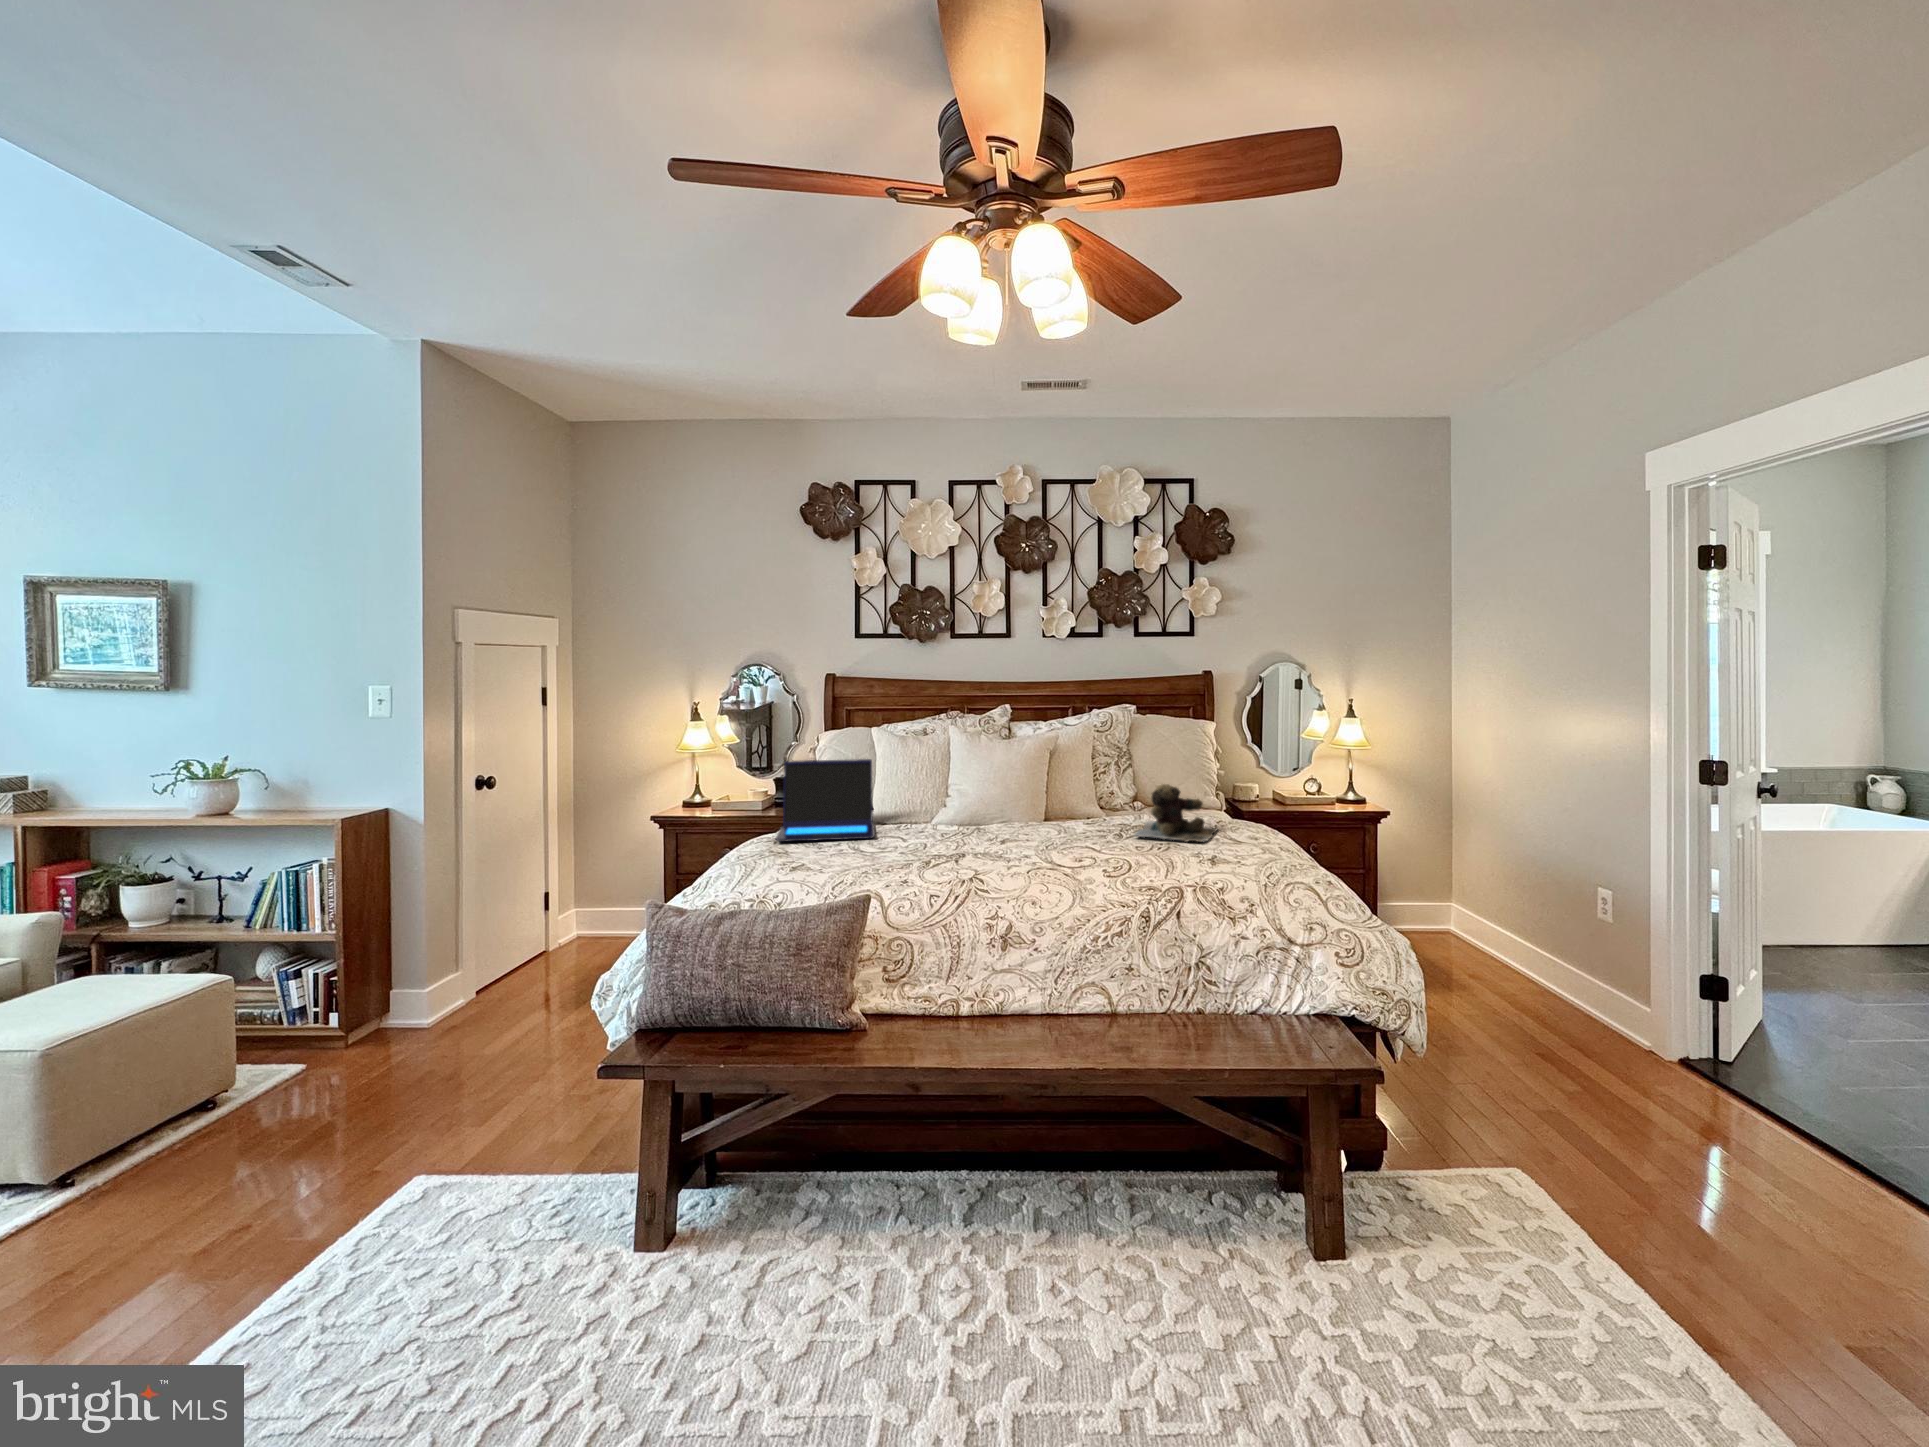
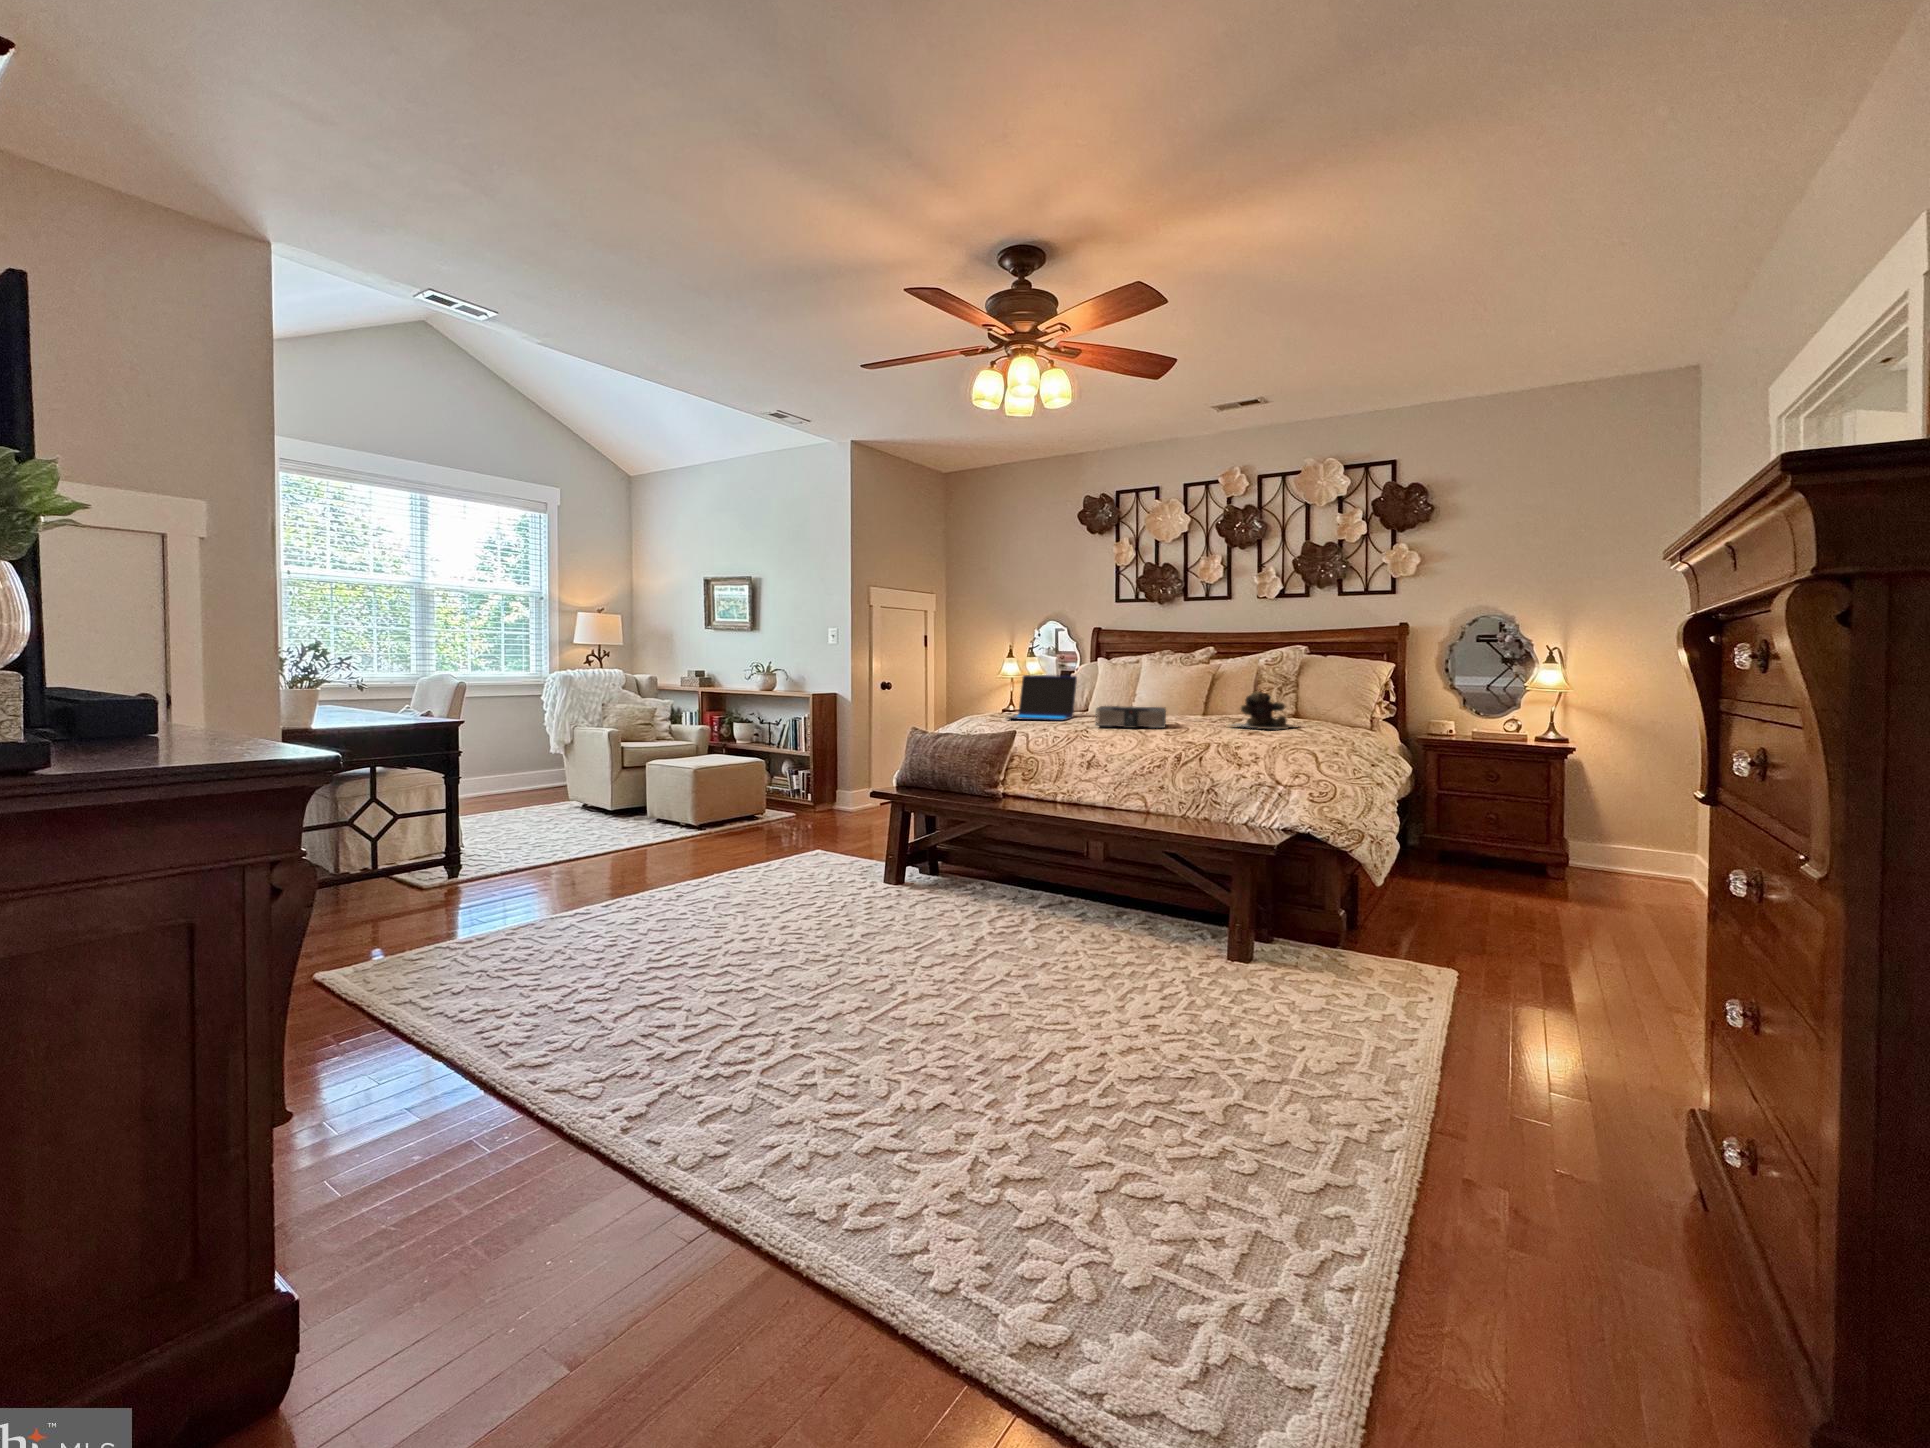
book: none [946,812,1064,857] -> present [1096,706,1166,728]

